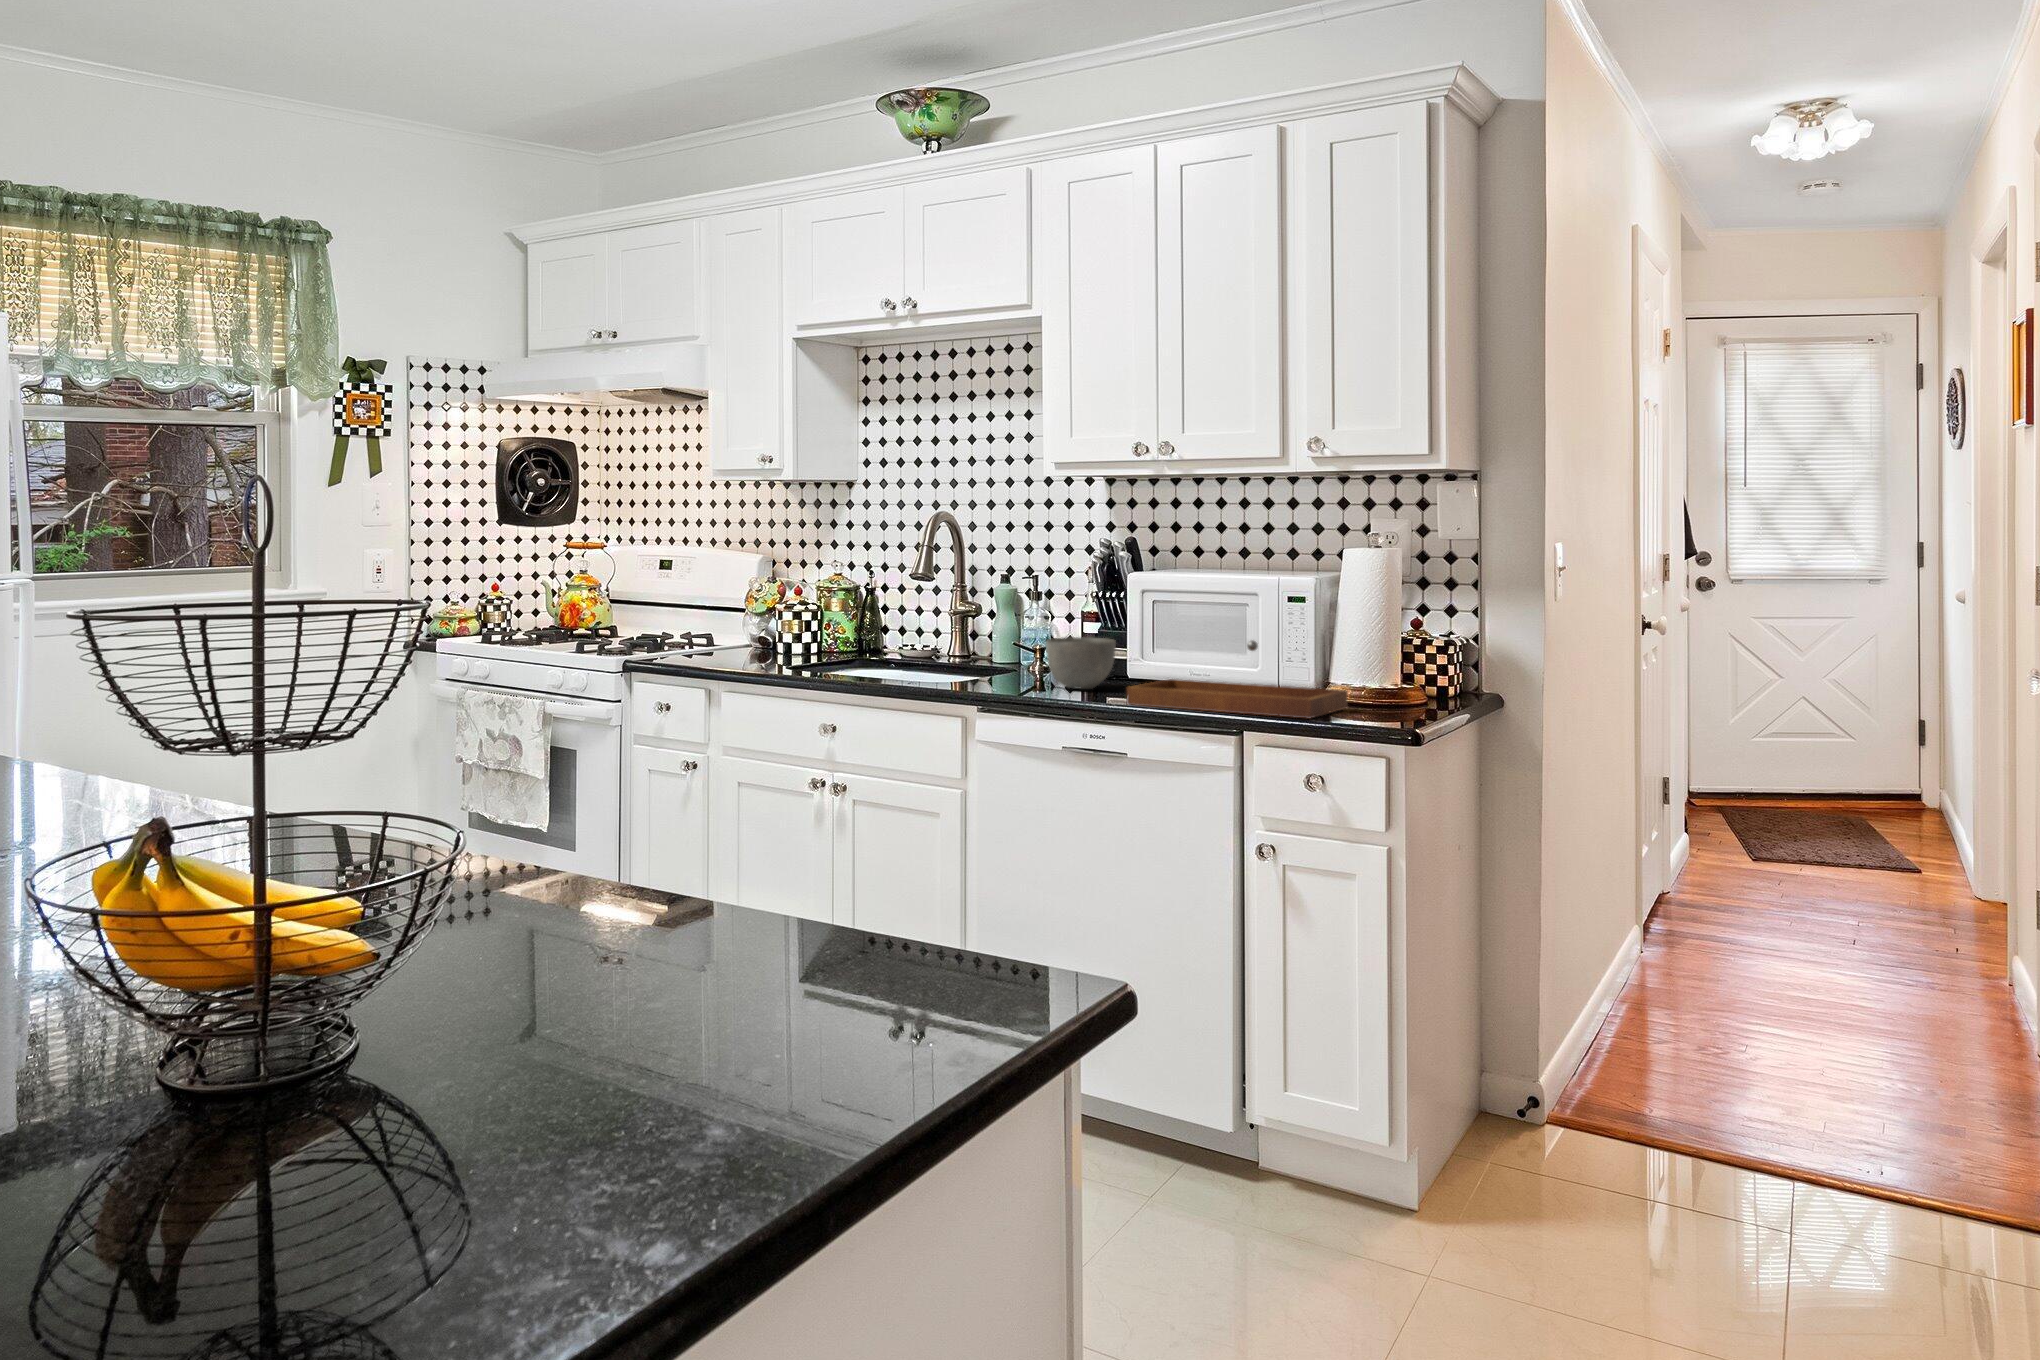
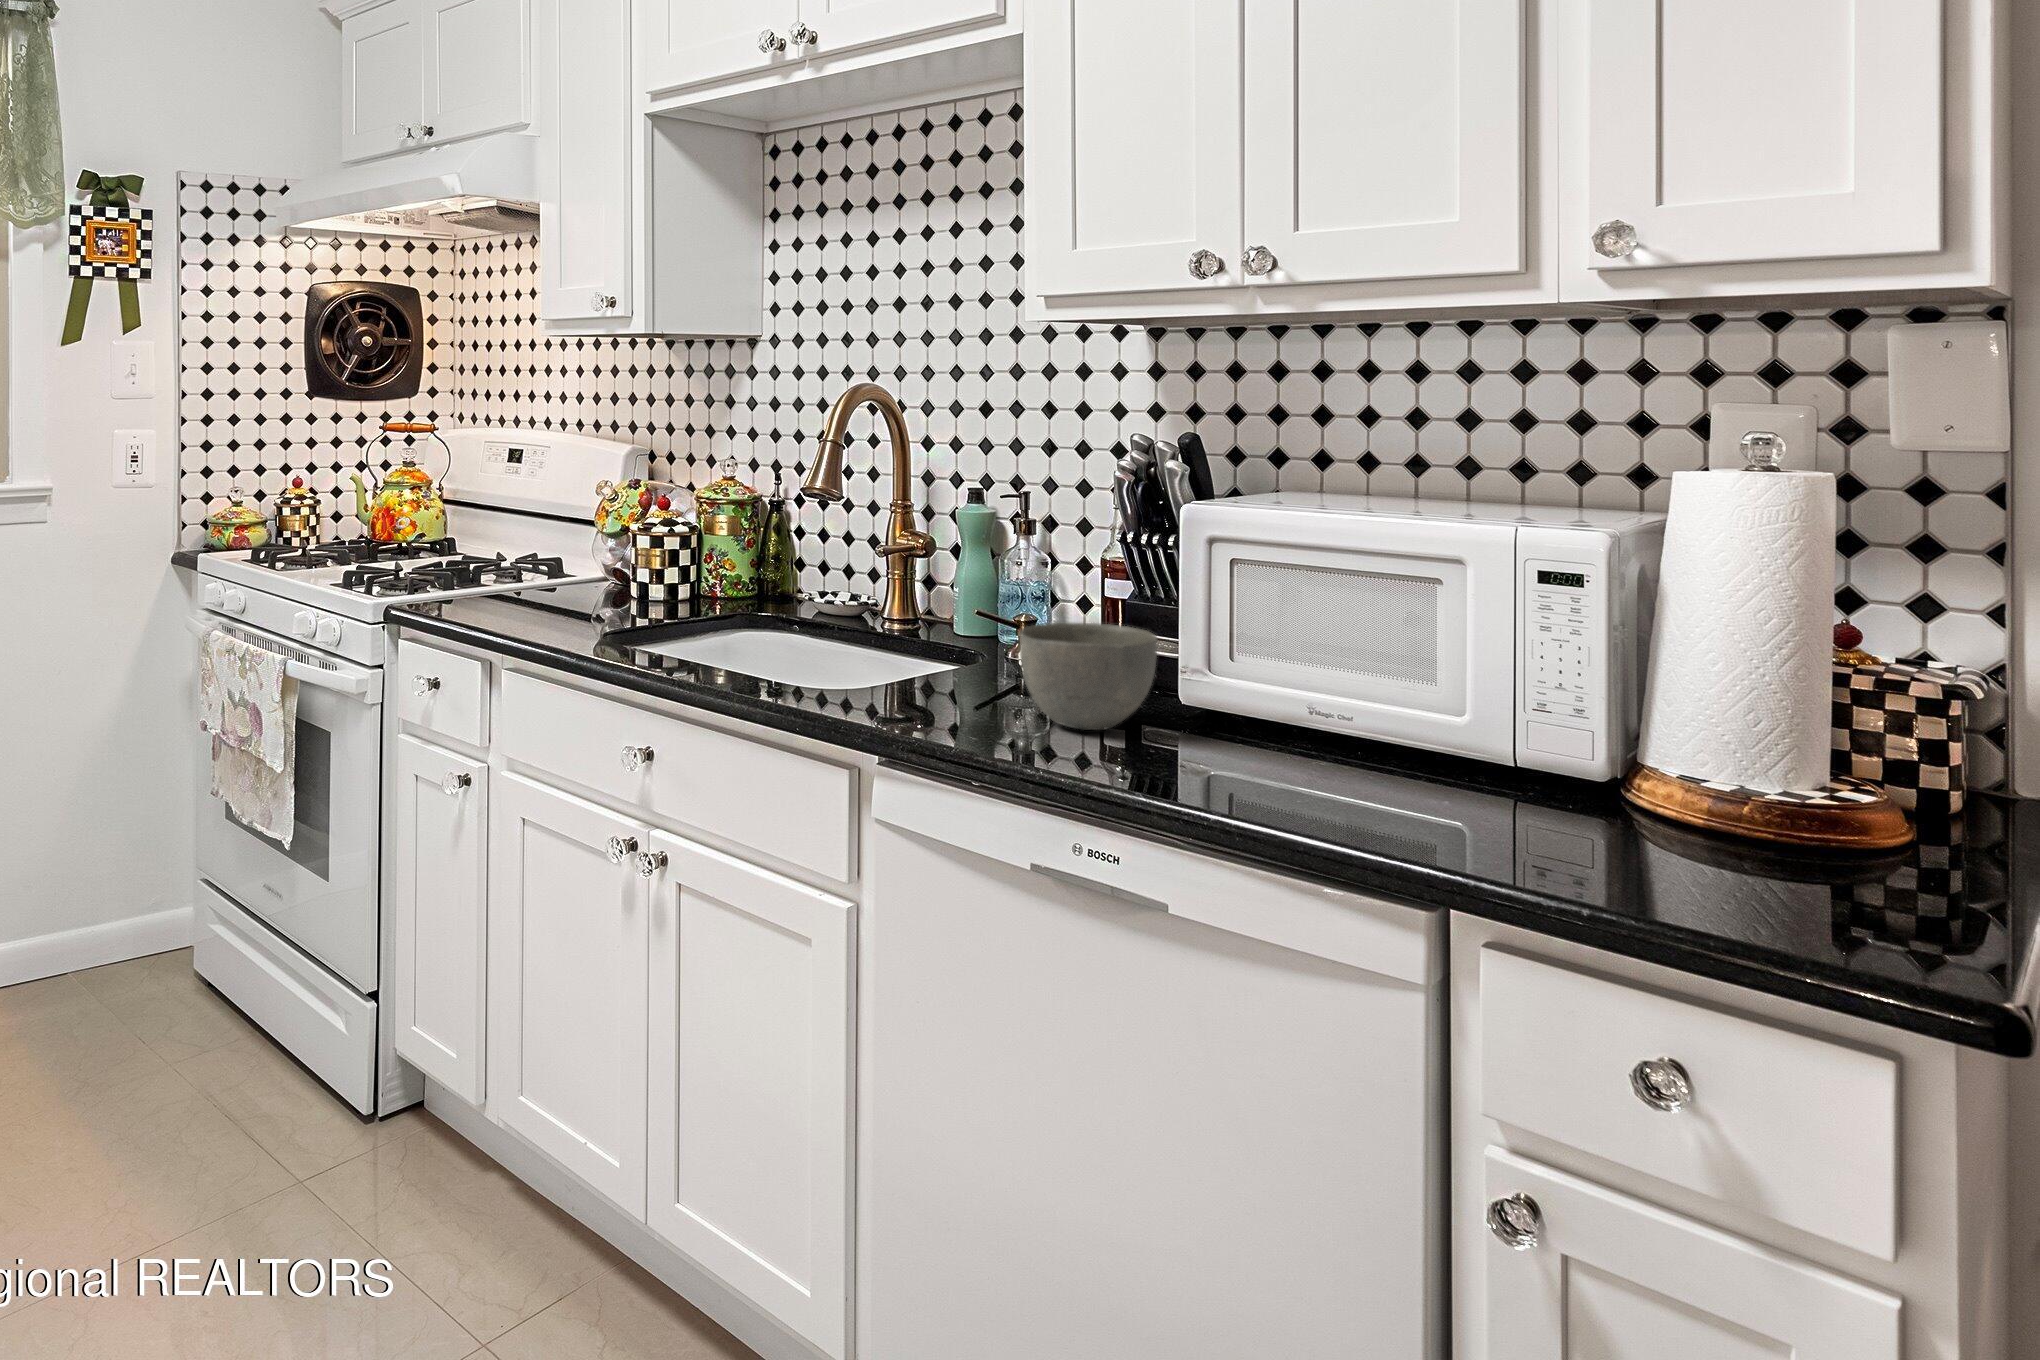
tray: present [1127,640,1348,718] -> none [1173,672,1702,896]

